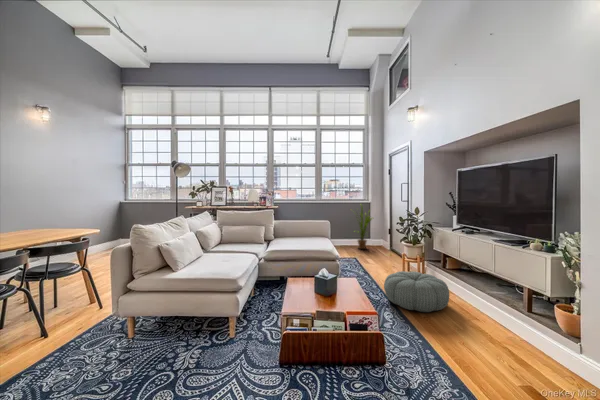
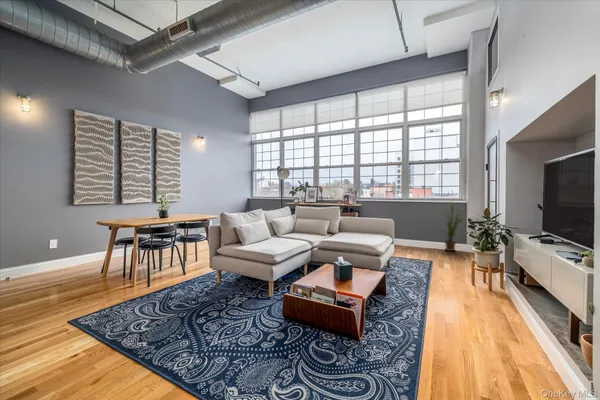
pouf: present [384,271,449,312] -> none [419,273,495,318]

